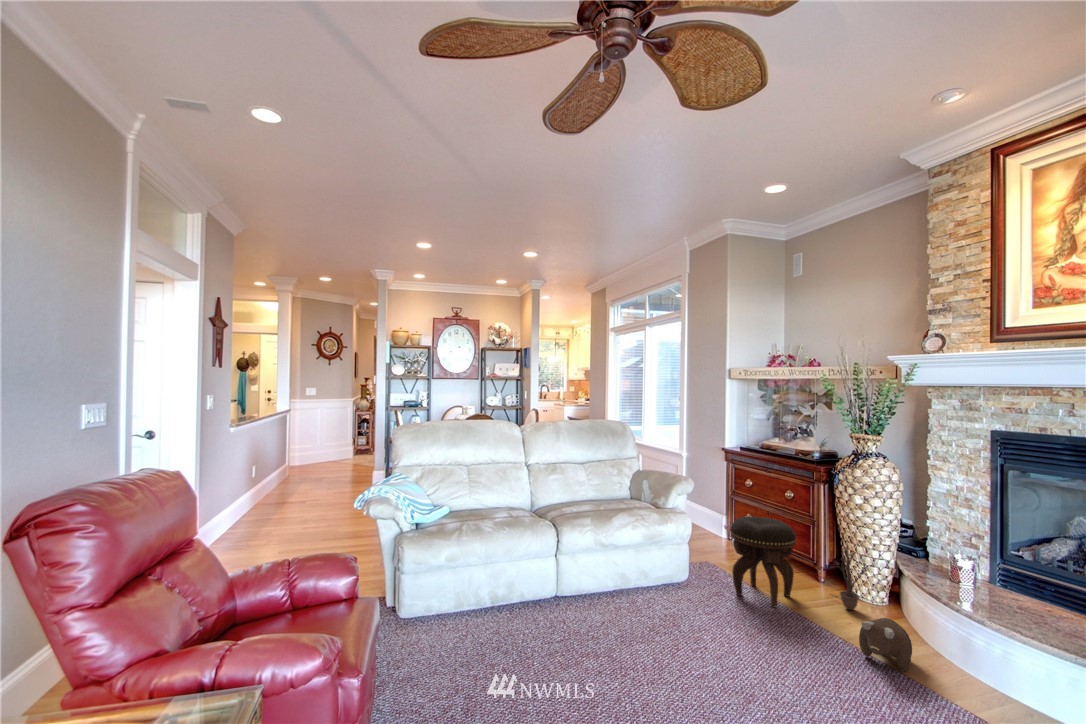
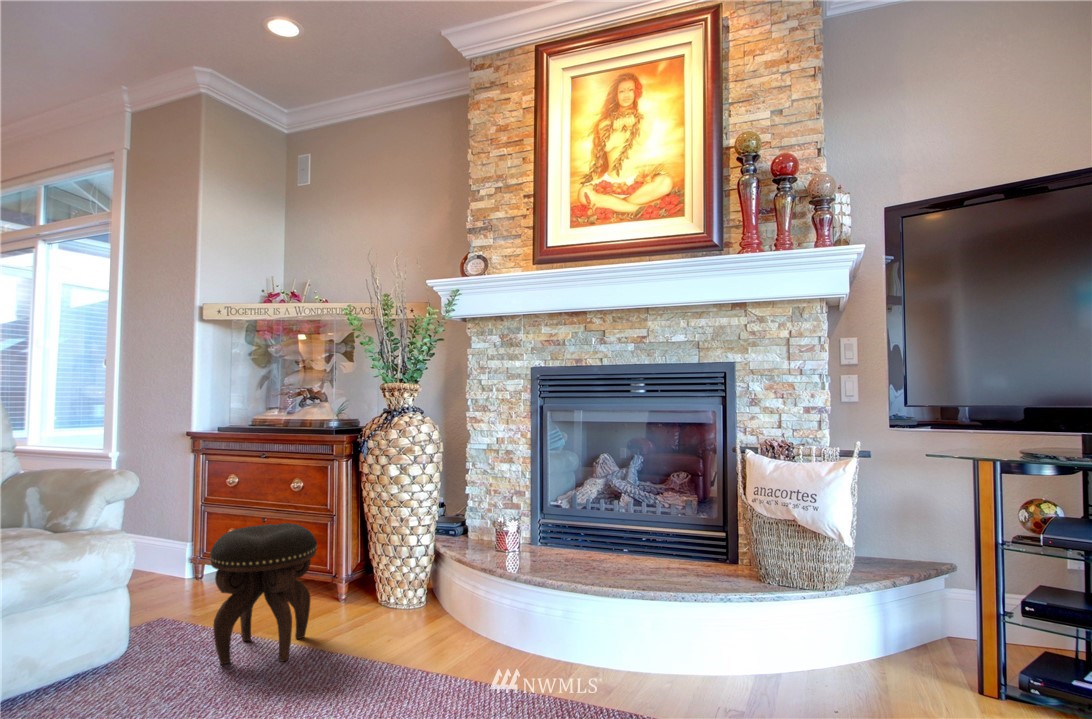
decorative plant: present [832,547,867,610] -> none [357,540,408,627]
plush toy: present [859,618,912,671] -> none [412,615,472,679]

